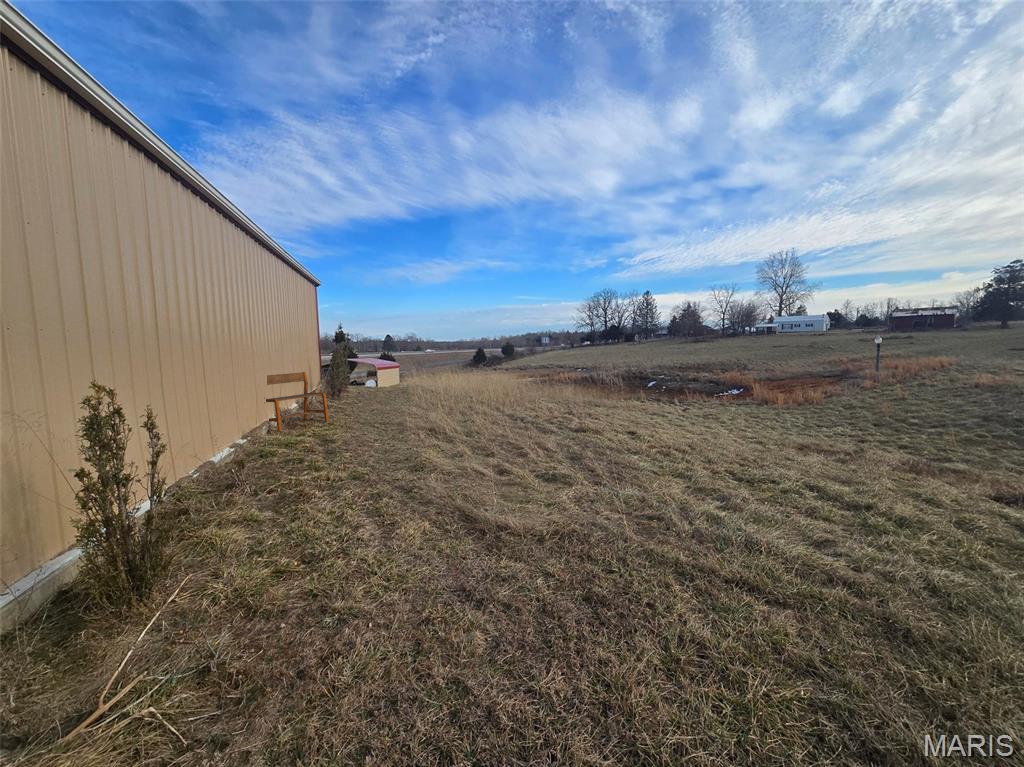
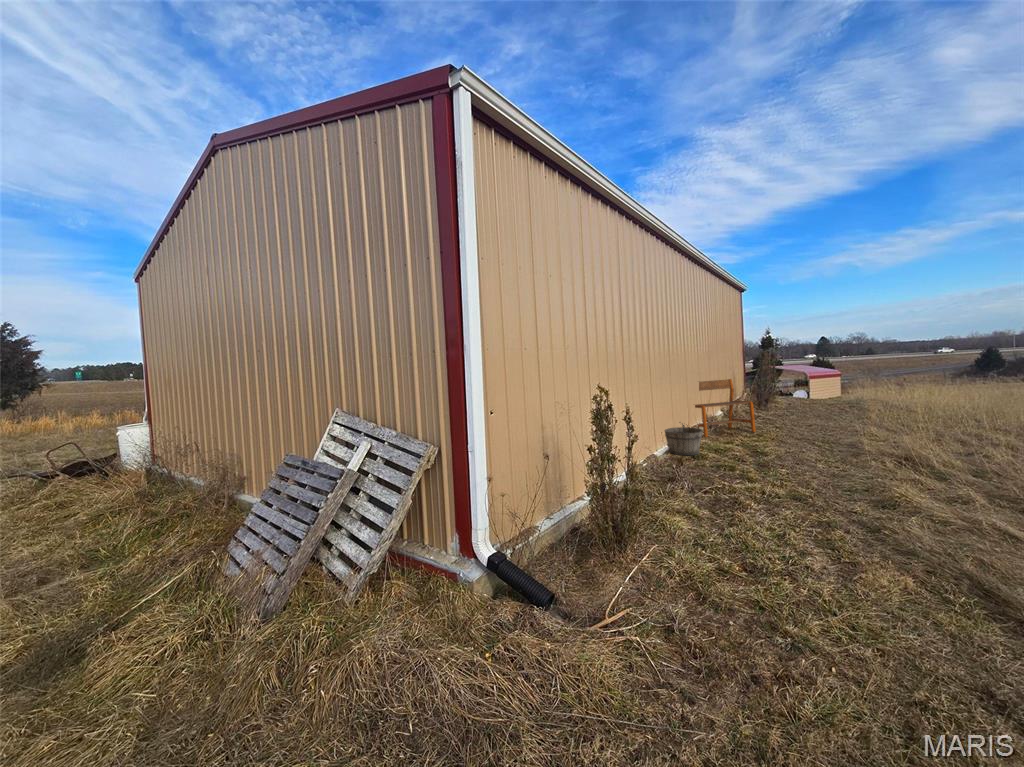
wooden bucket: none [227,419,272,455] -> present [665,424,702,455]

